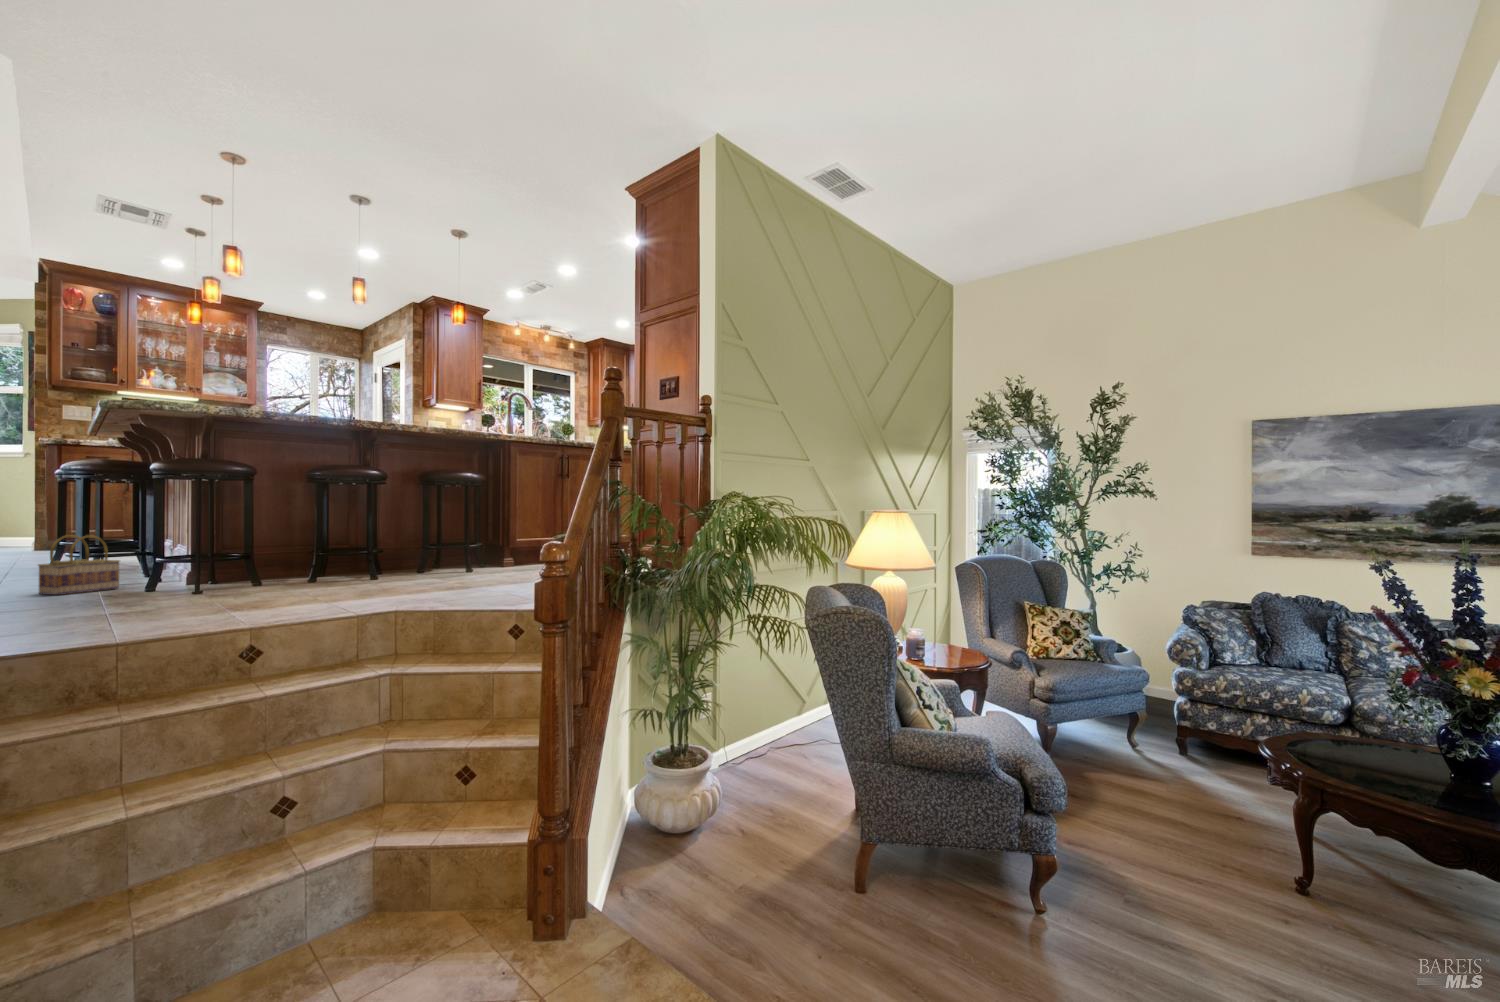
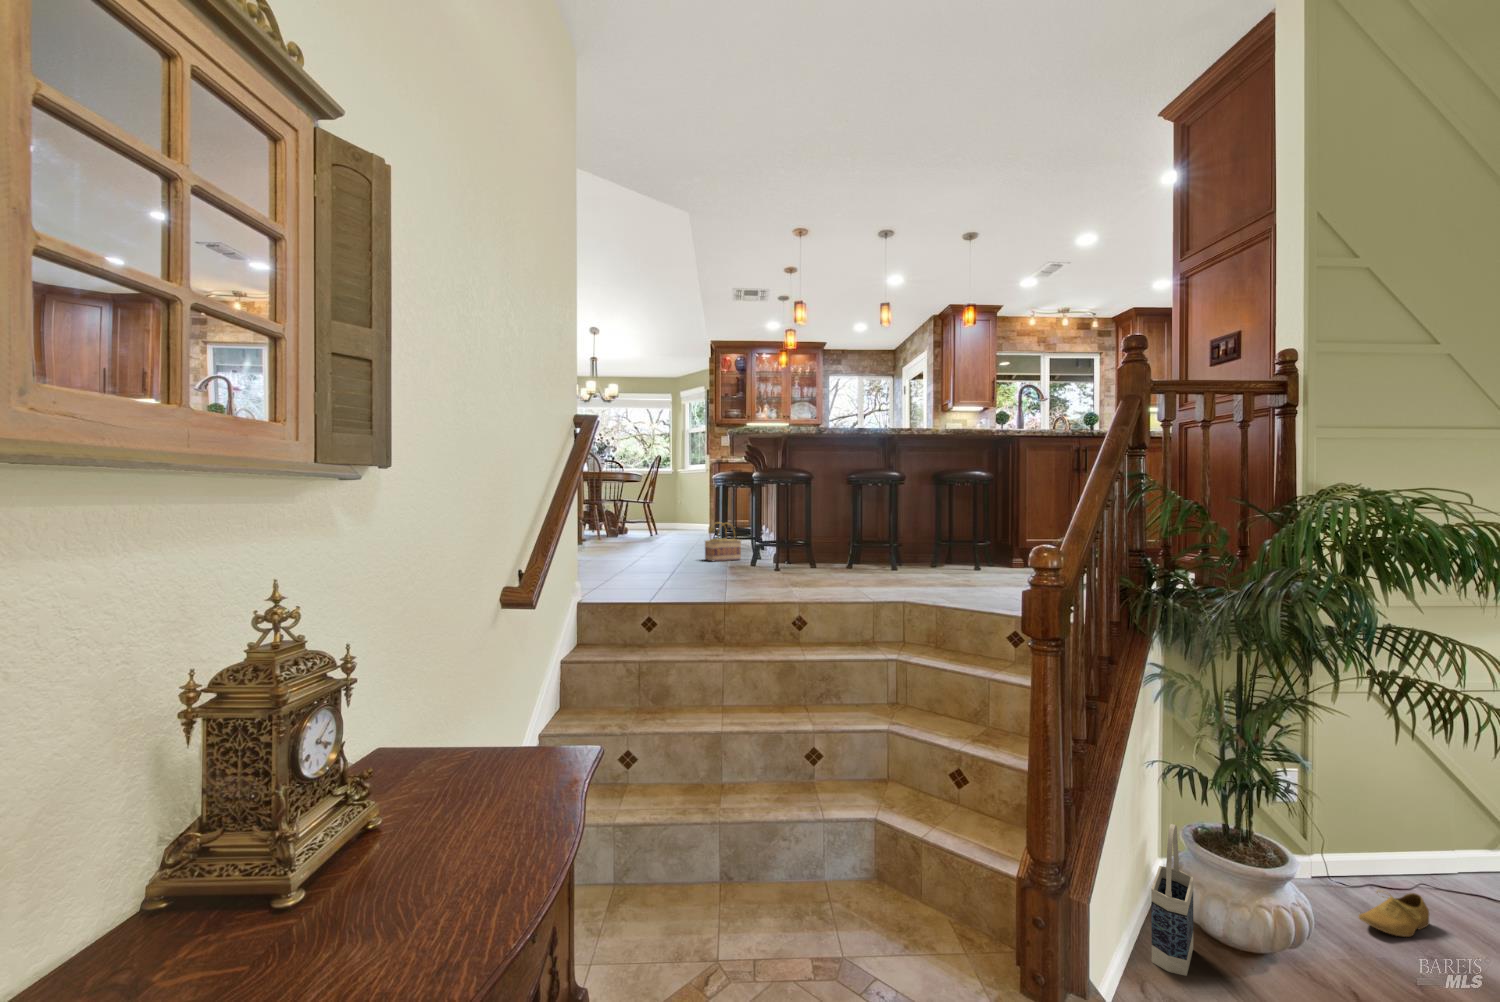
bag: none [627,754,653,871] -> present [1151,824,1193,976]
shoe: none [740,754,771,784] -> present [1359,891,1429,937]

